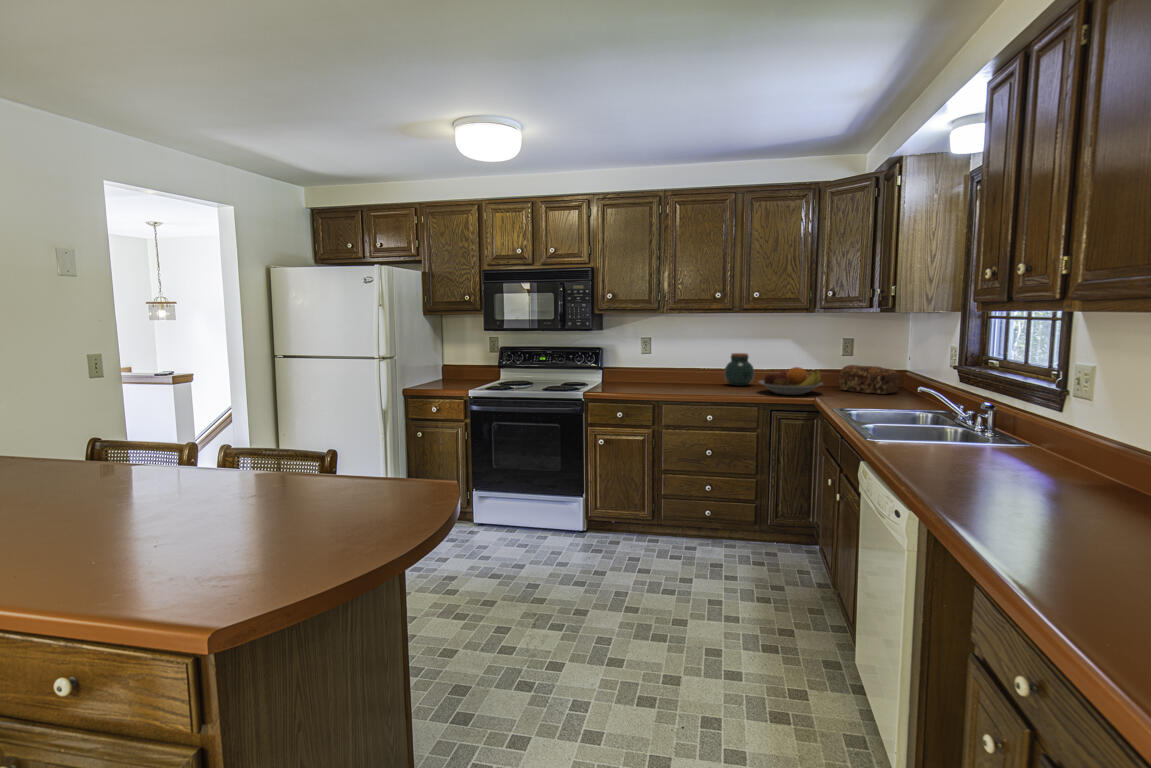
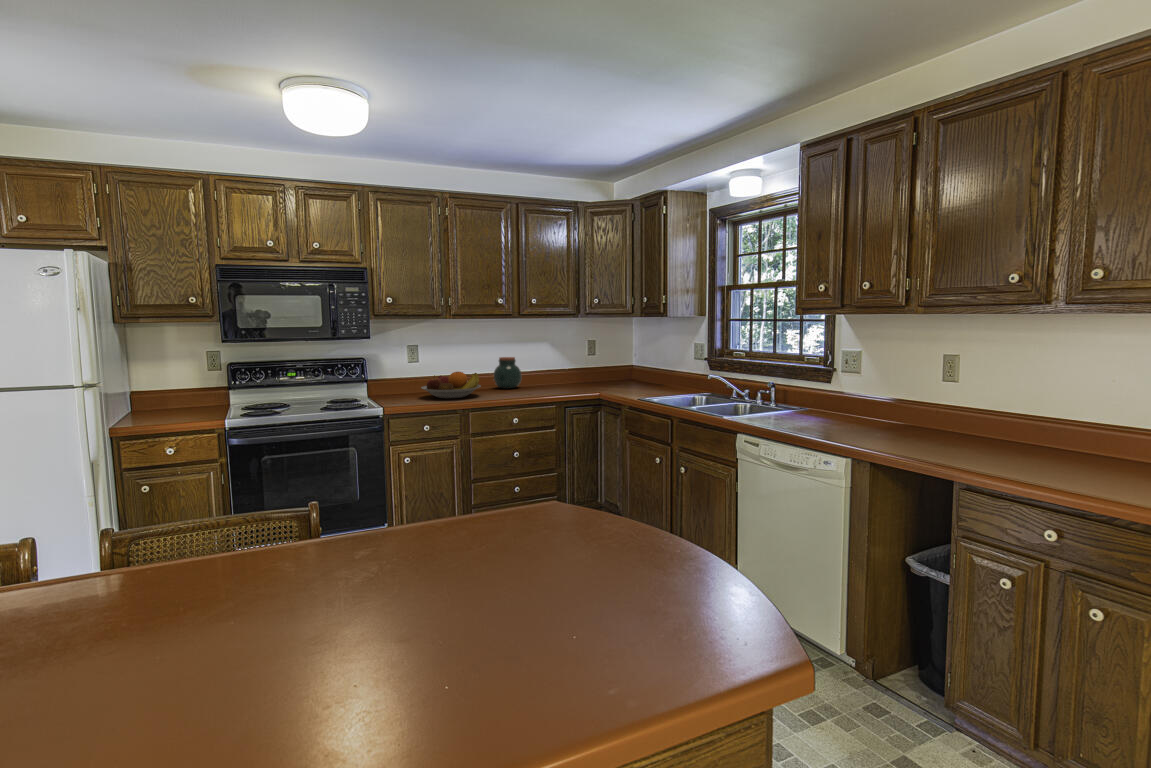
bread loaf: present [839,365,899,394] -> none [597,363,641,385]
fruit bowl: present [758,367,823,395] -> present [421,372,481,399]

